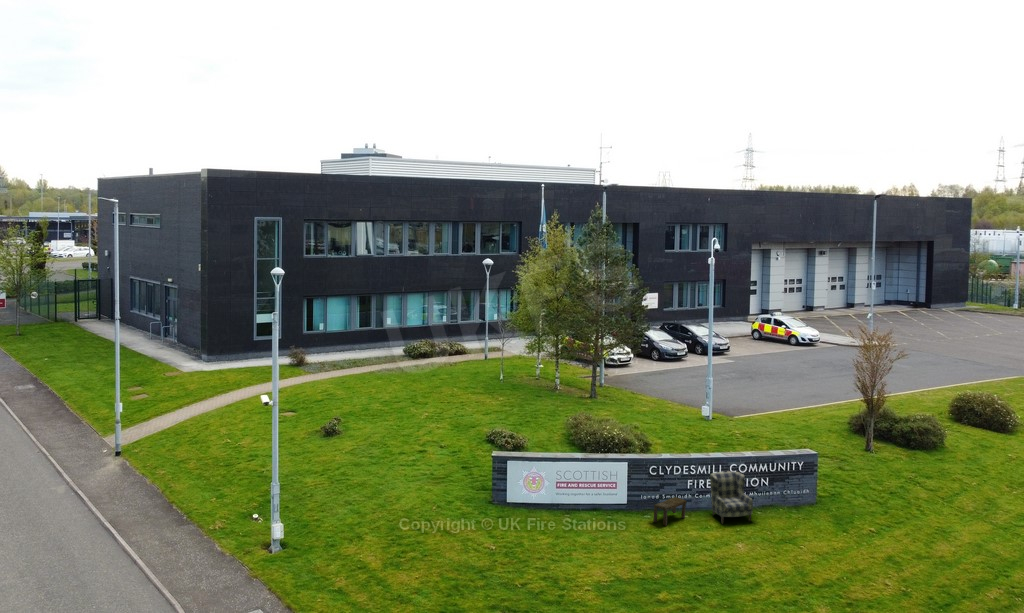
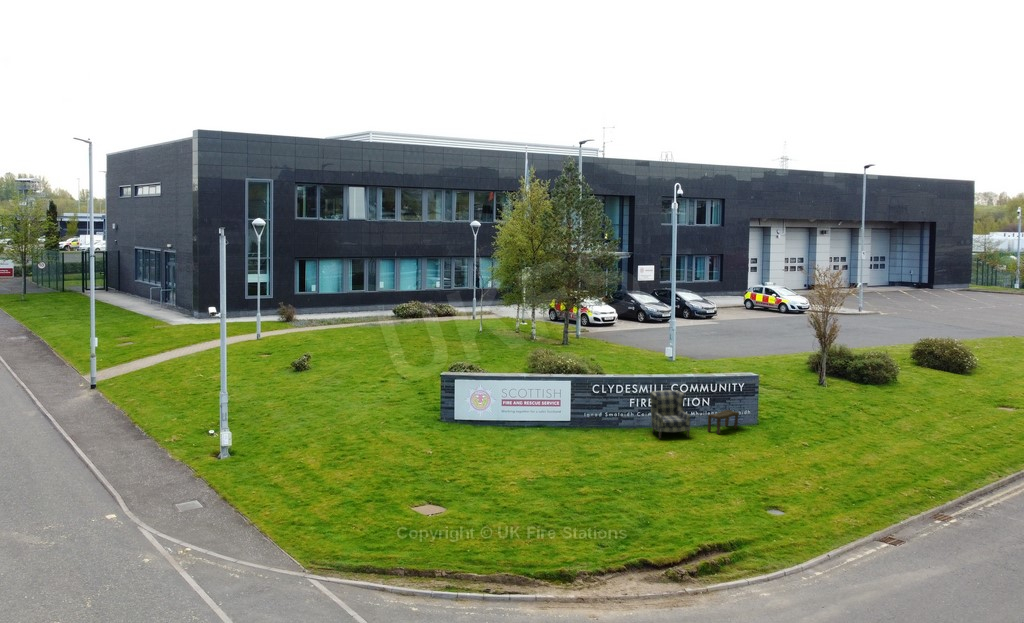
bench: present [654,497,687,526] -> present [707,410,739,434]

